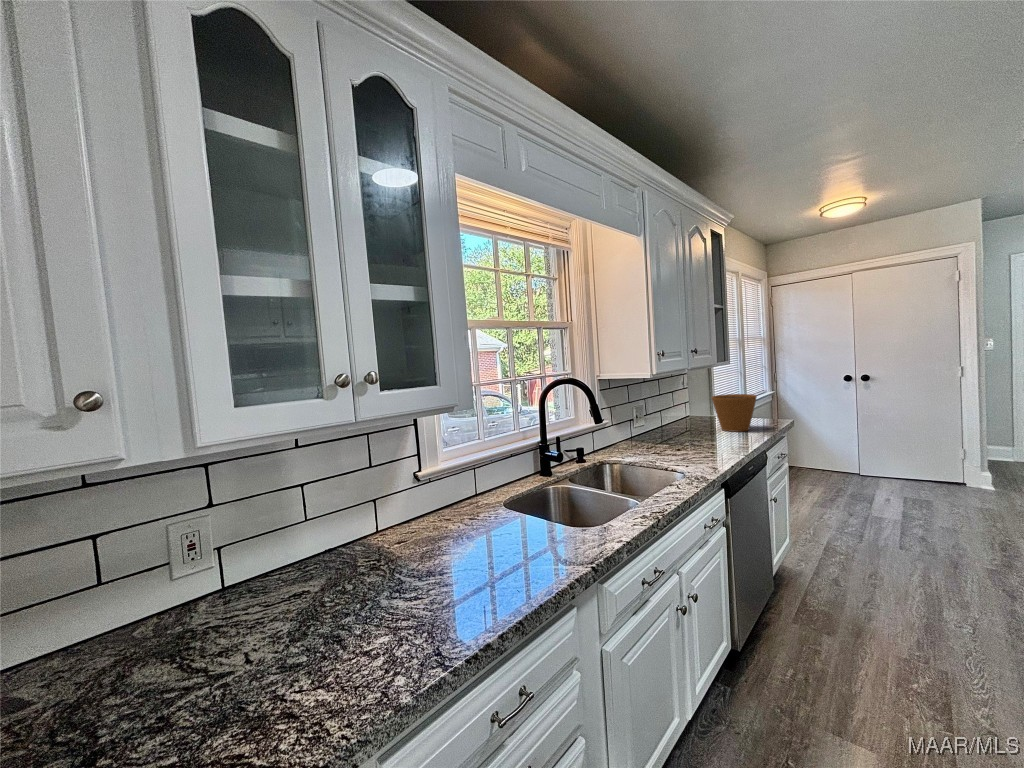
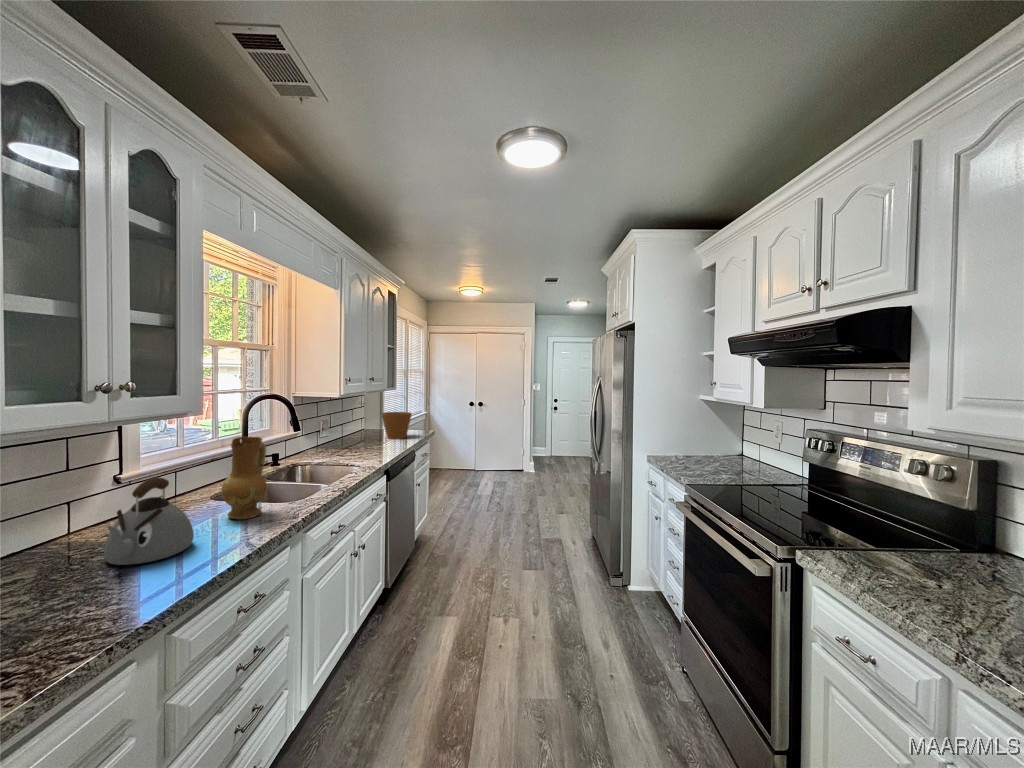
ceramic jug: none [497,437,549,550] -> present [221,437,267,520]
kettle: none [349,492,456,607] -> present [104,477,194,565]

